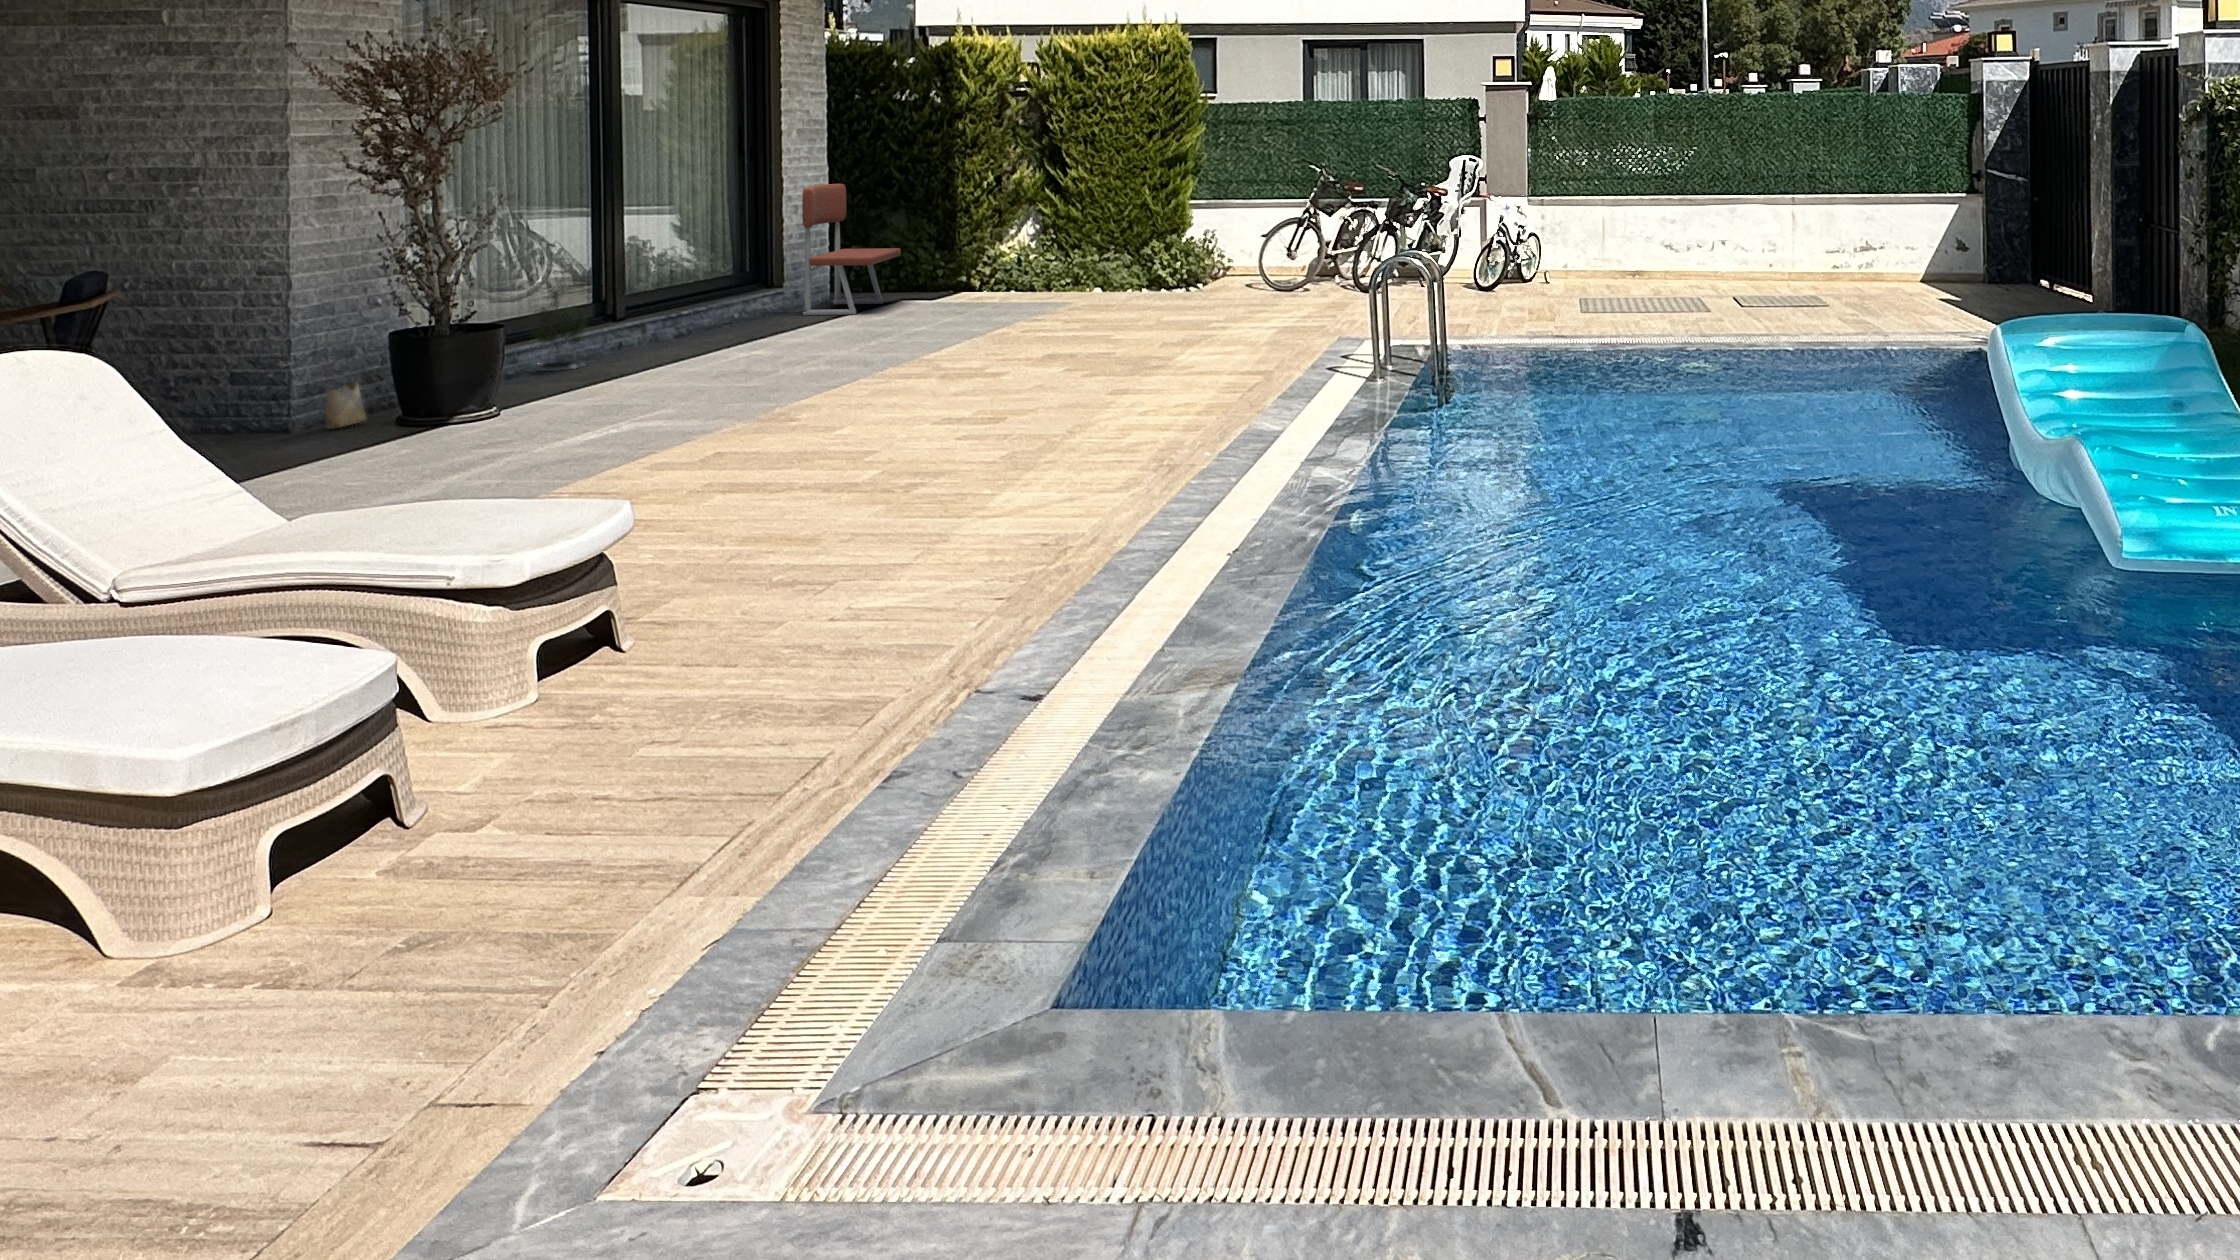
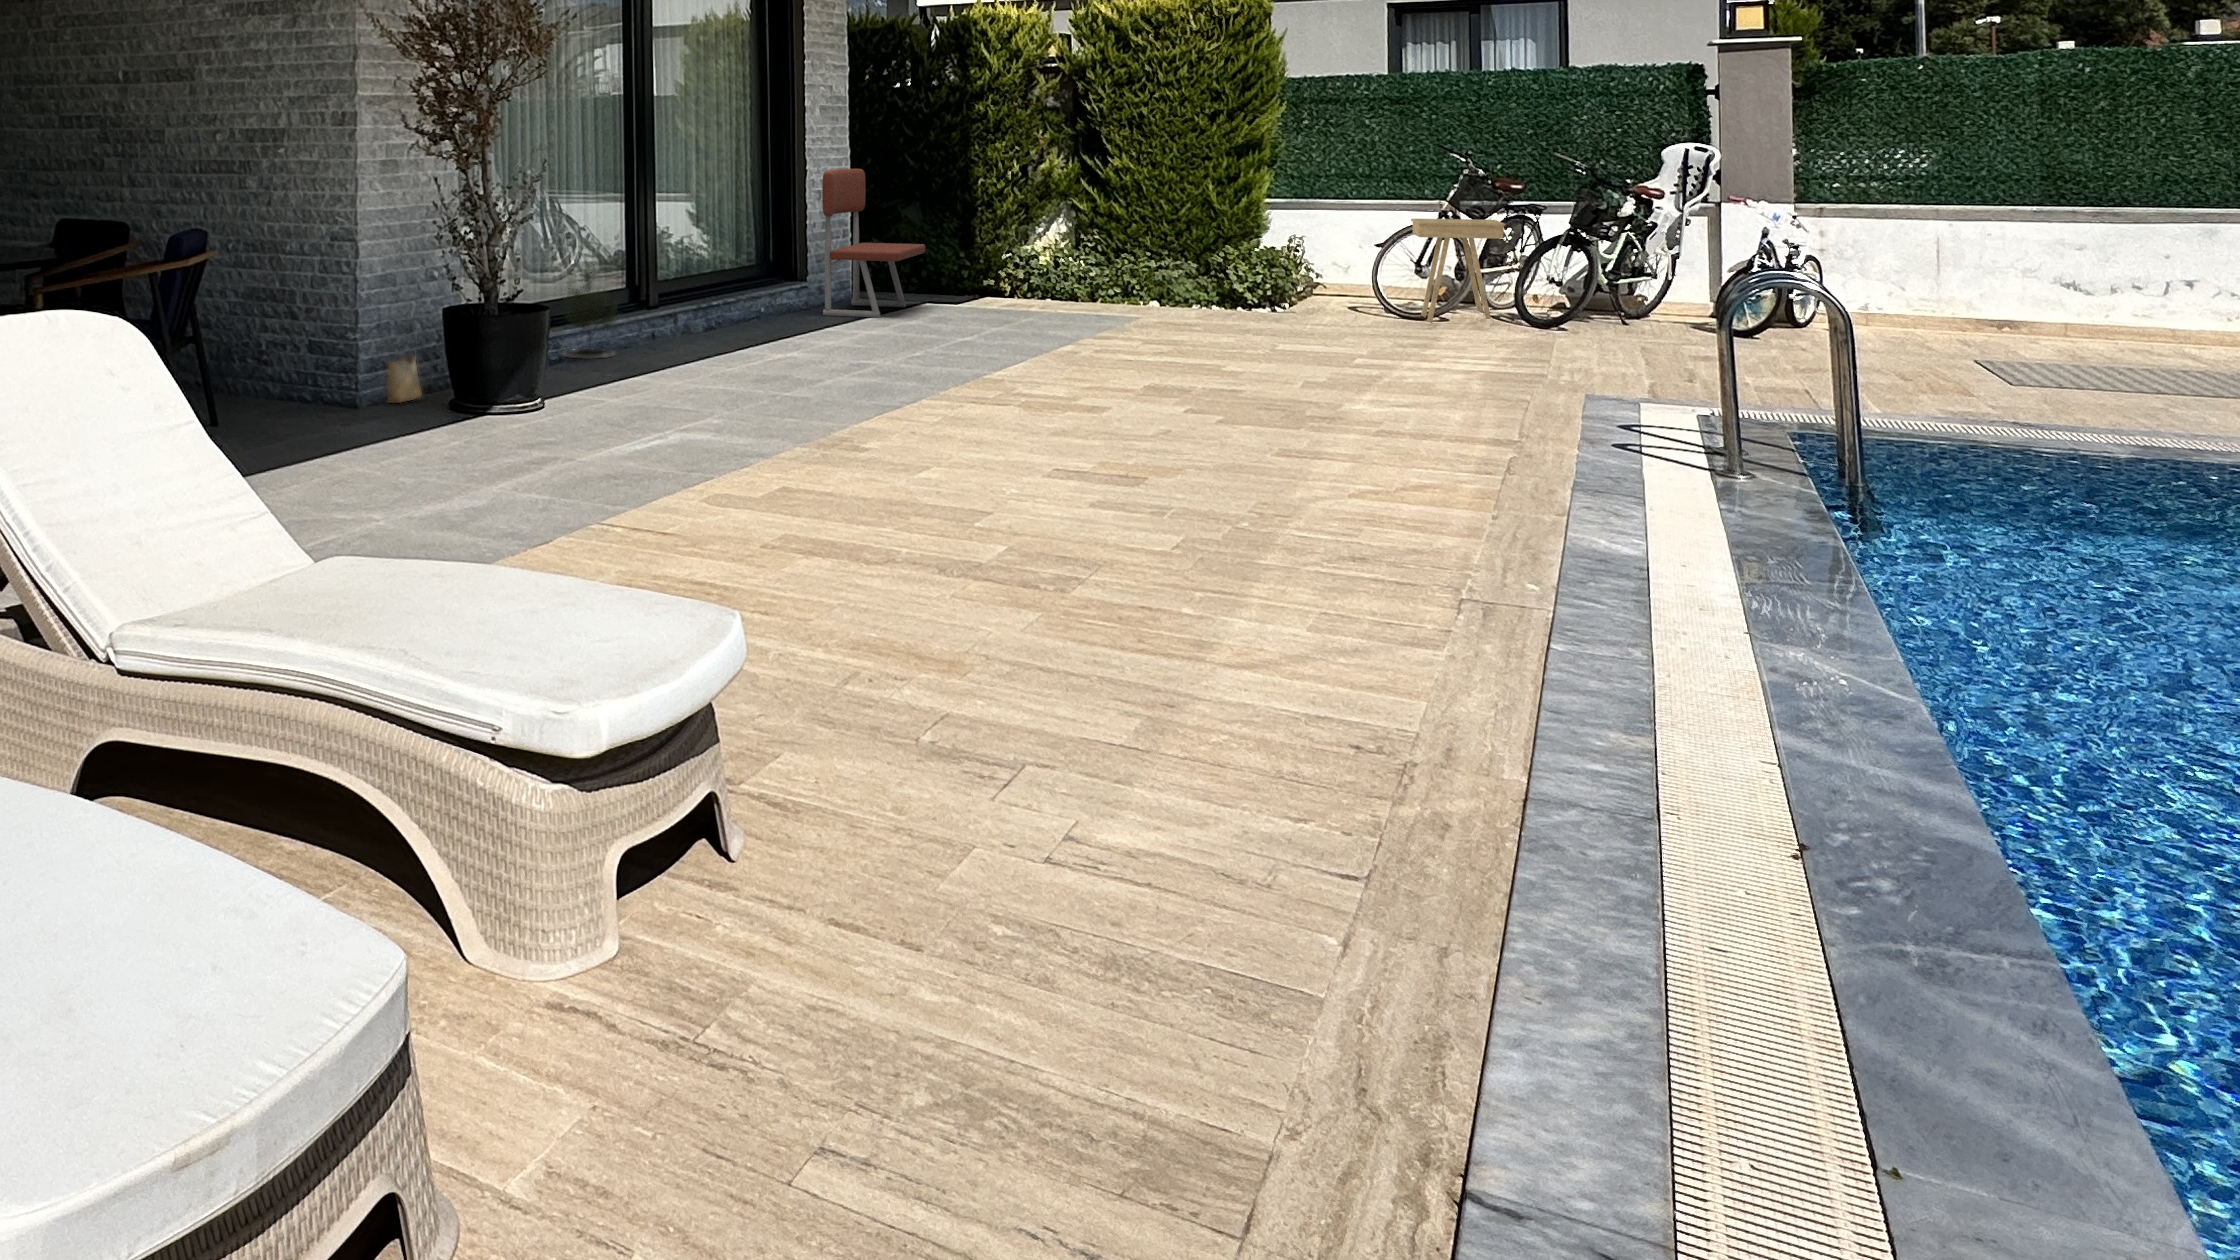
side table: none [1290,214,1352,295] -> present [1411,219,1505,323]

